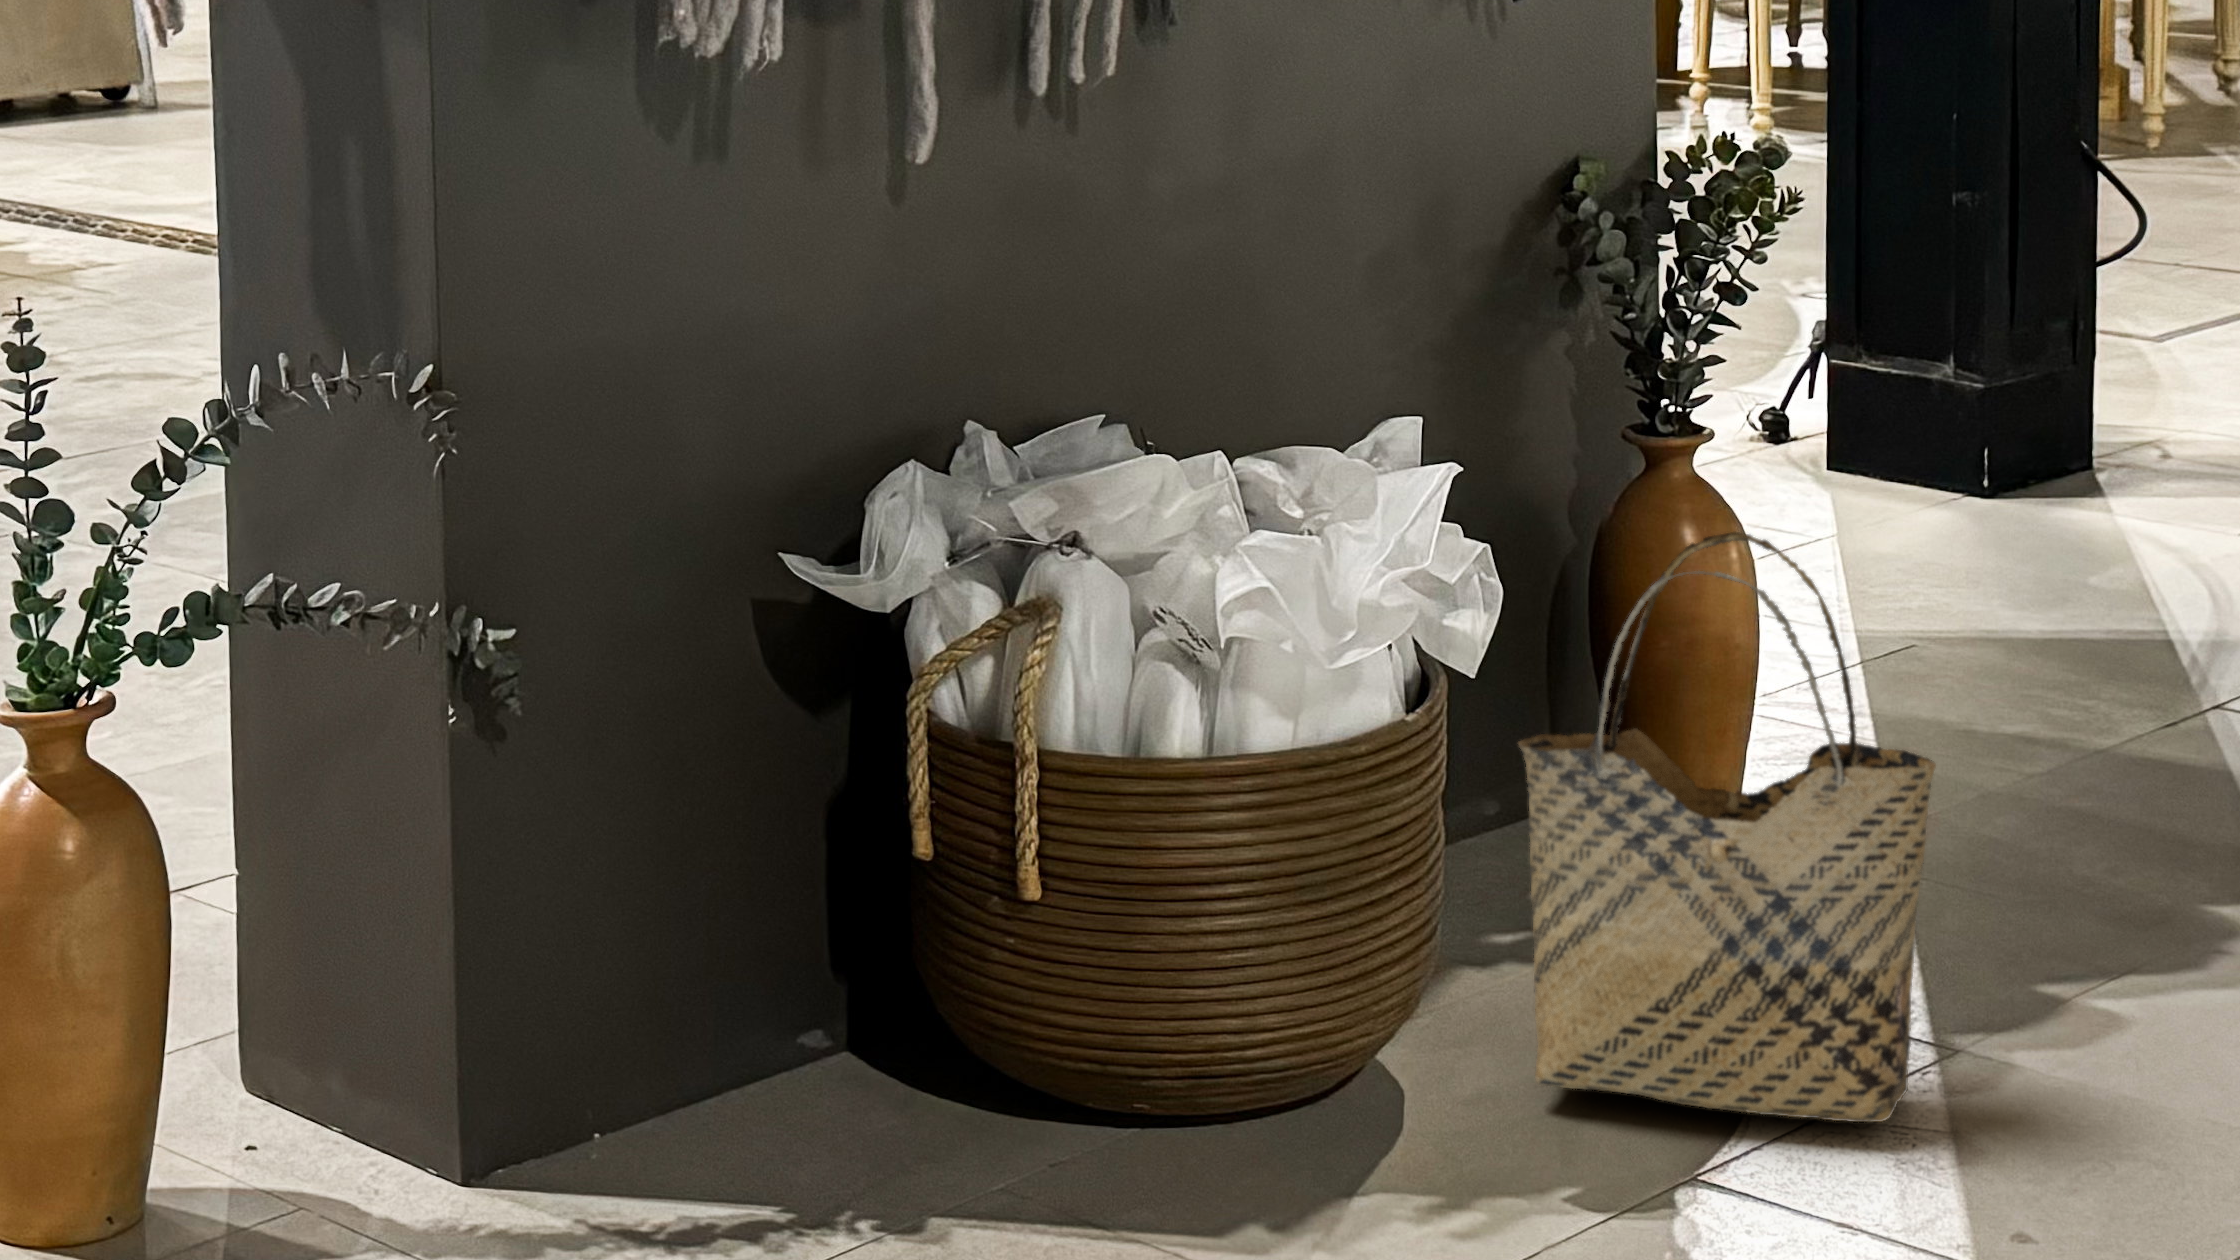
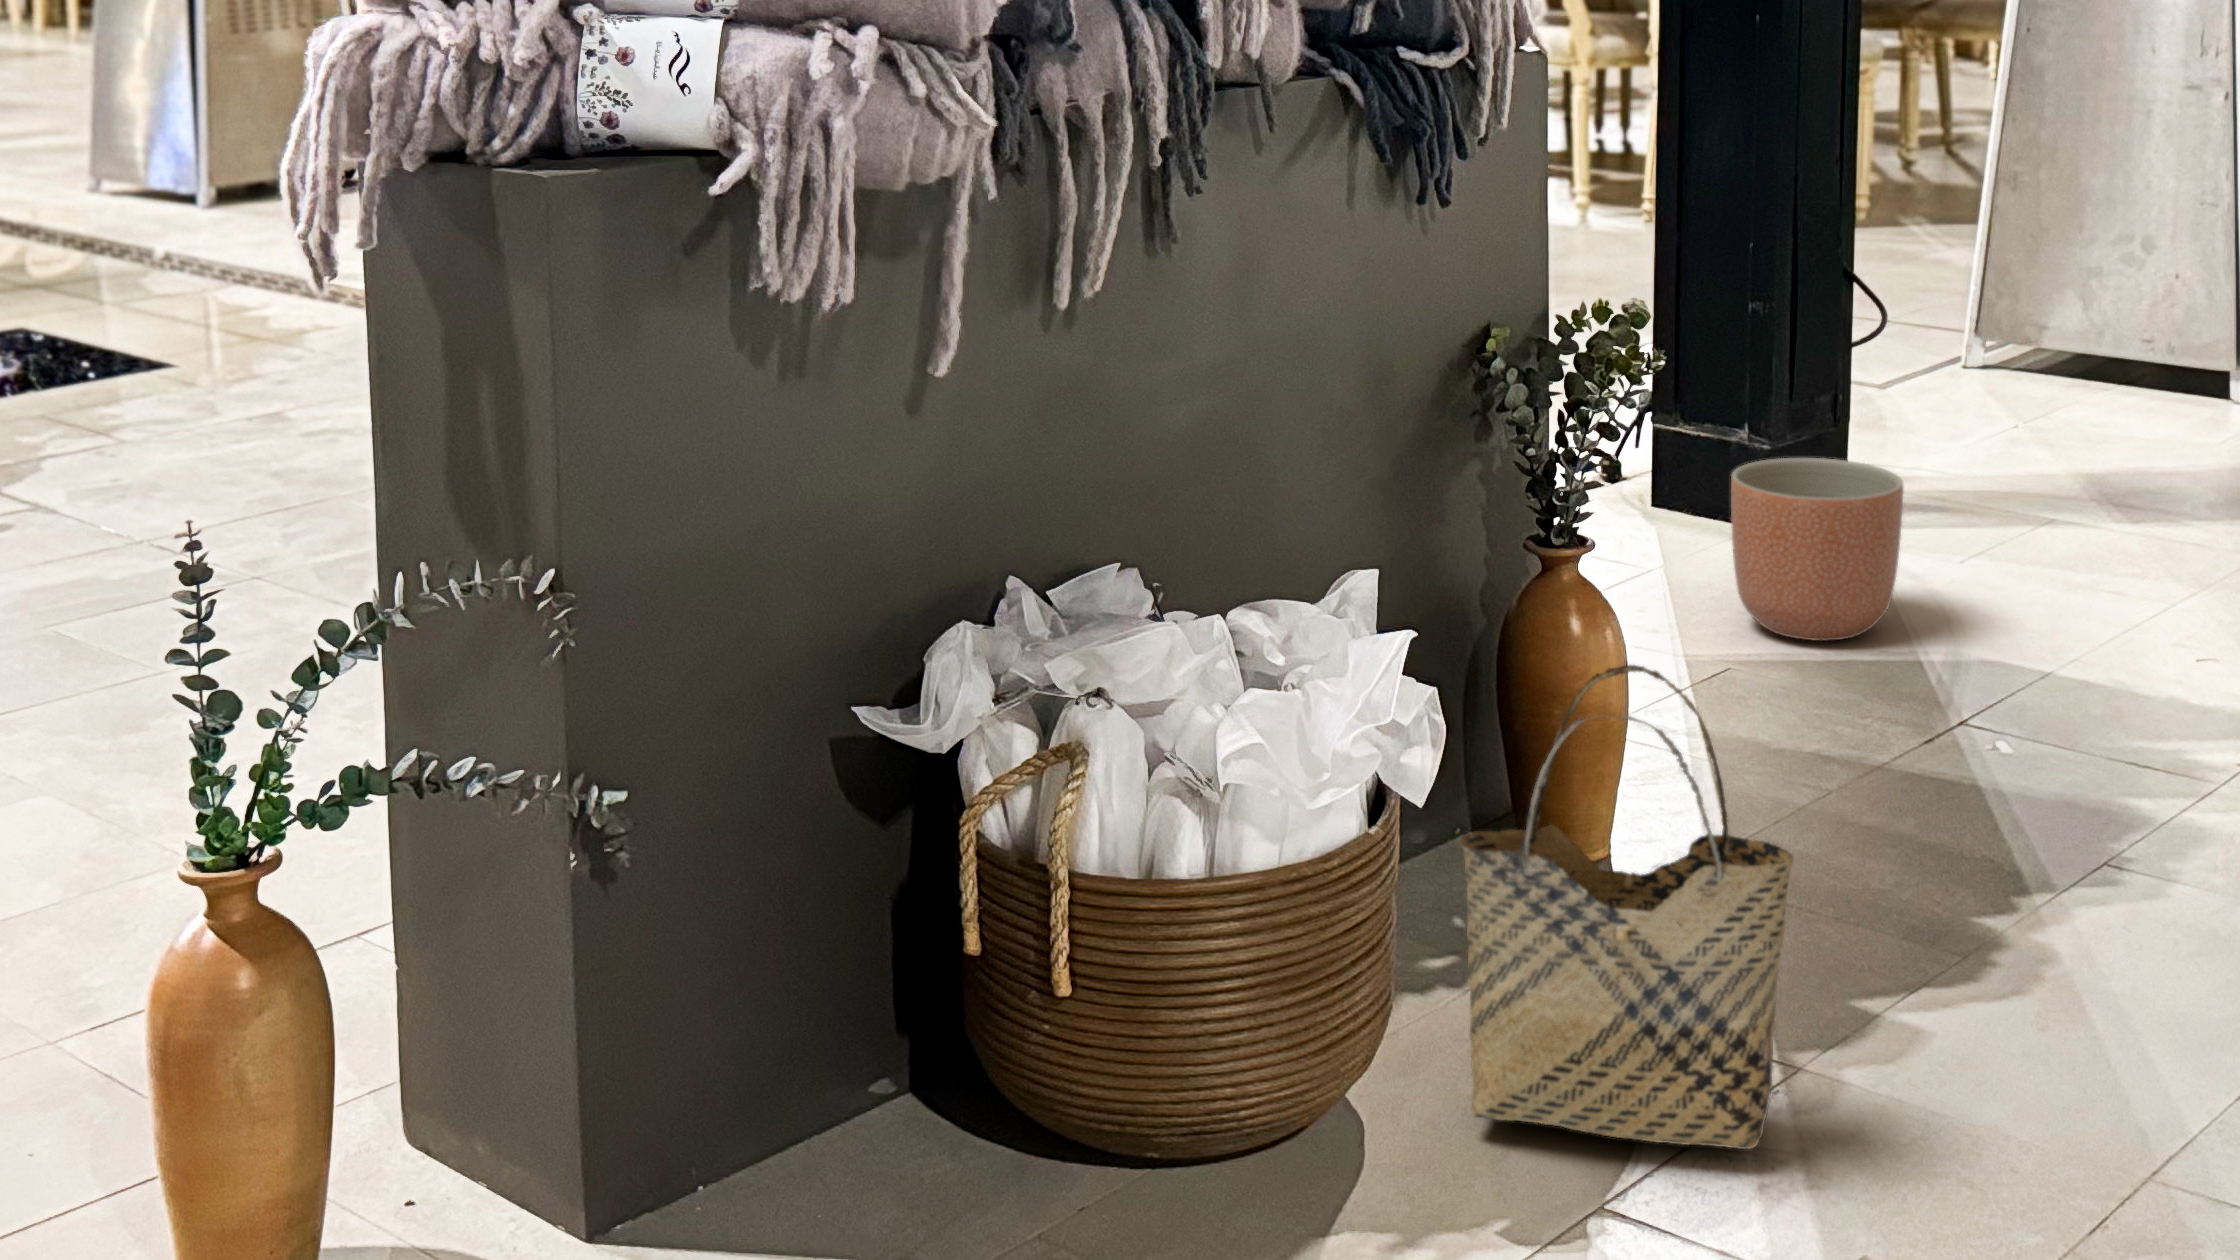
planter: none [1916,388,2144,621] -> present [1731,458,1903,641]

